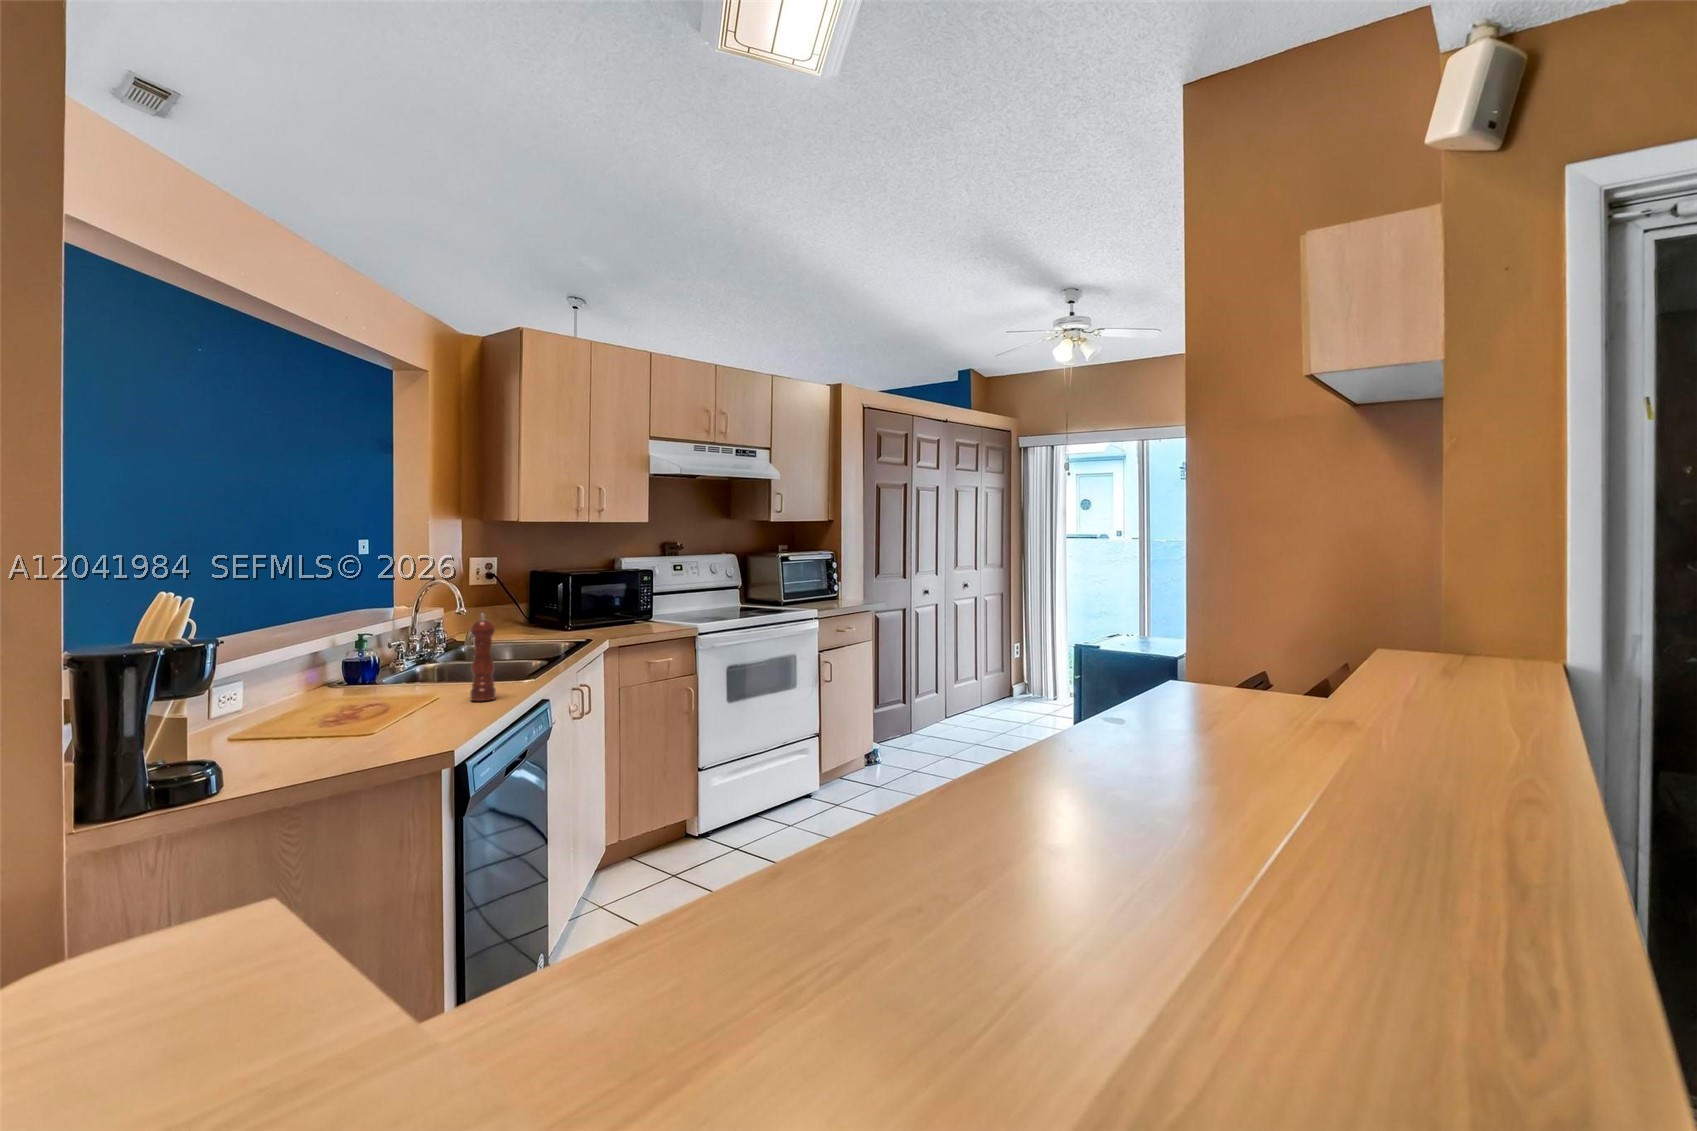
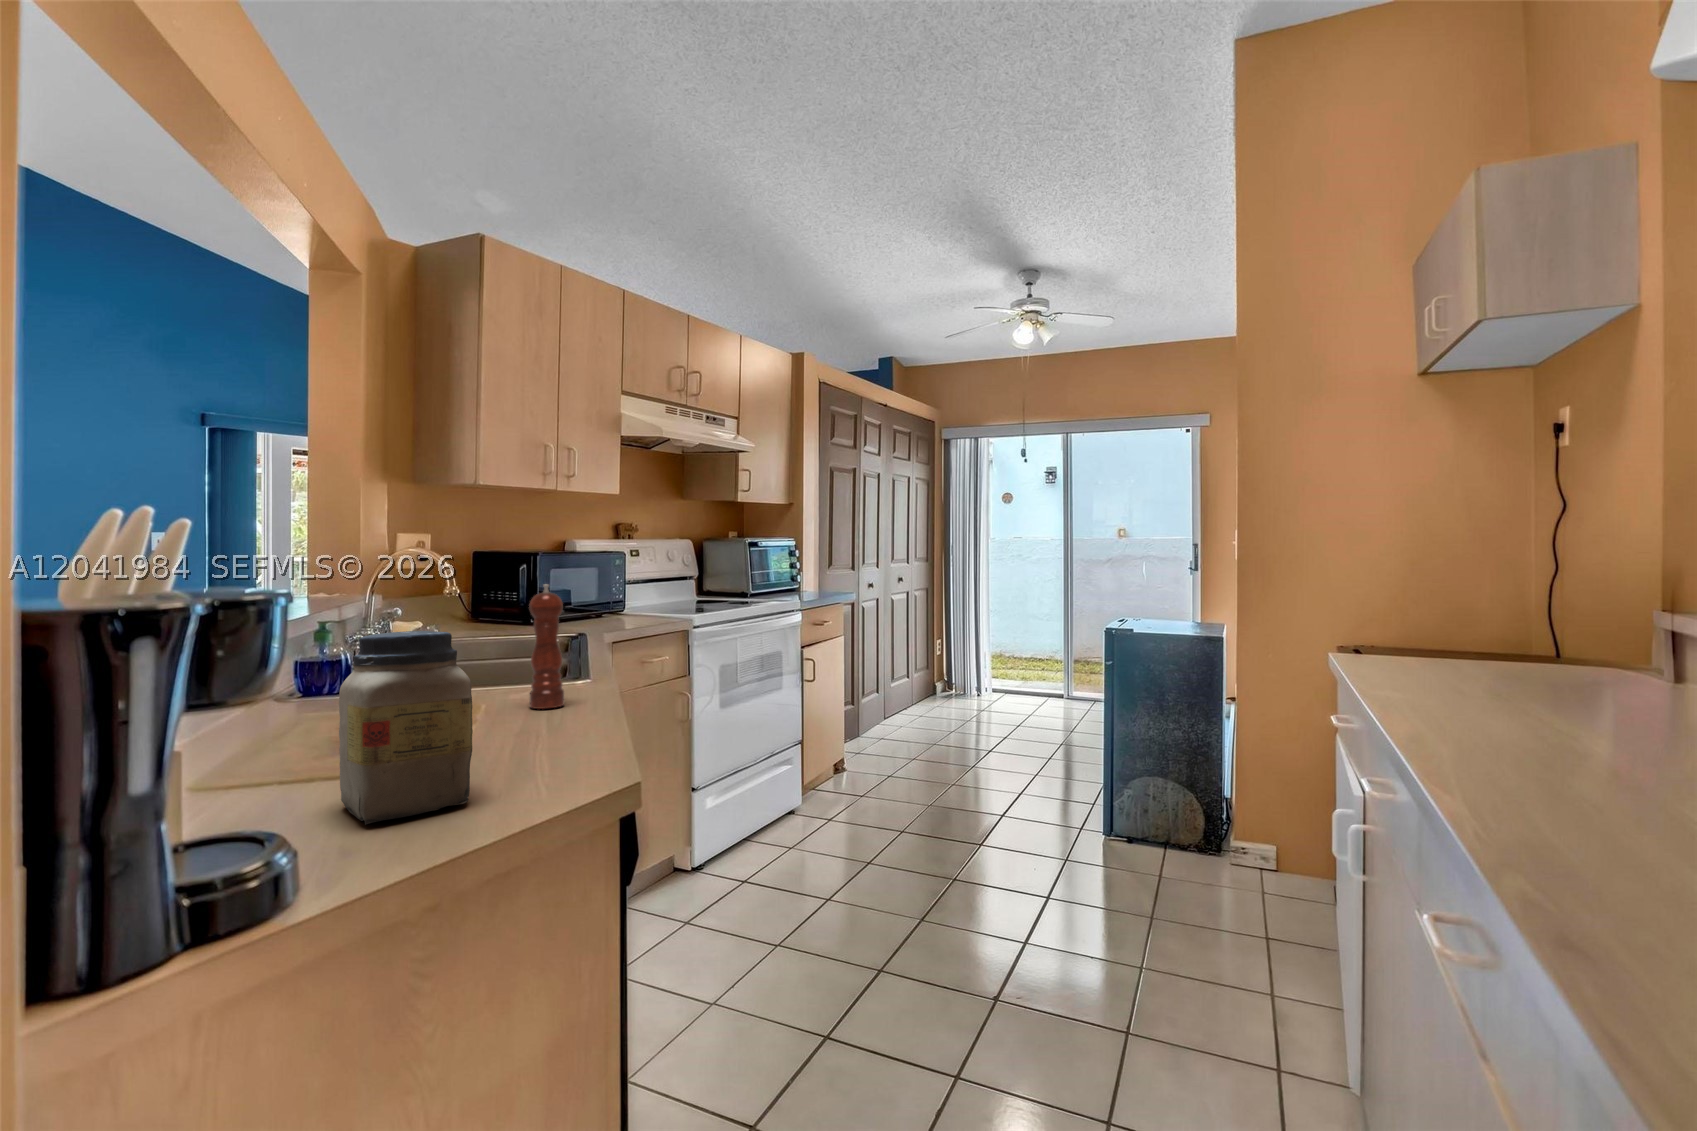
jar: none [266,657,342,768] -> present [339,631,473,825]

